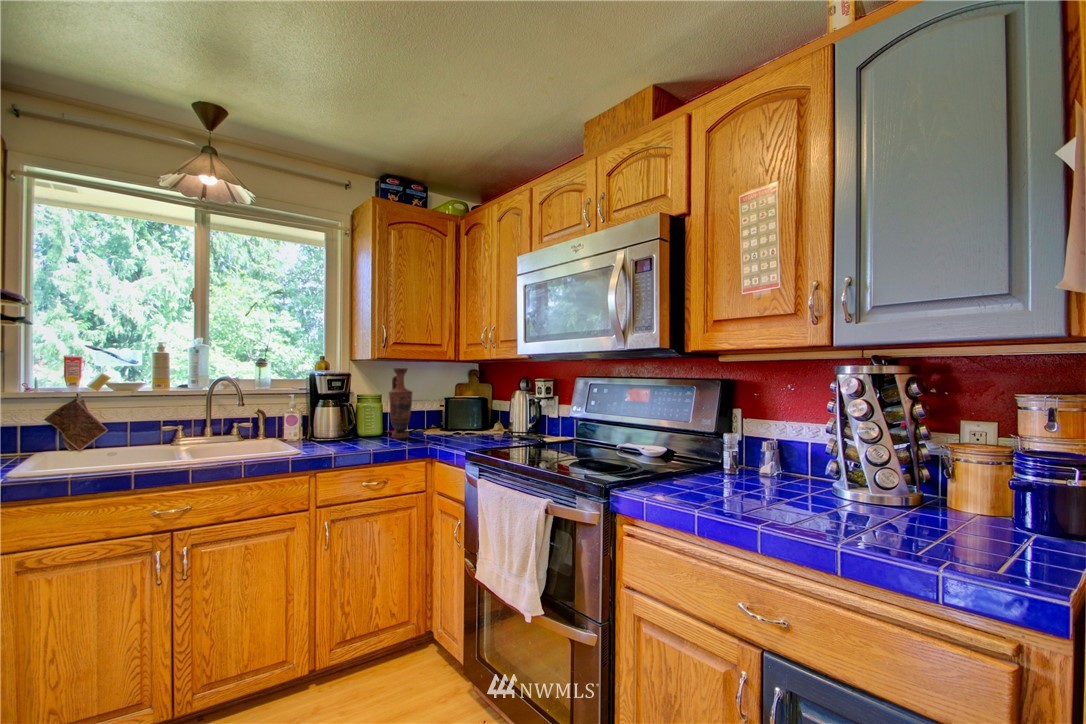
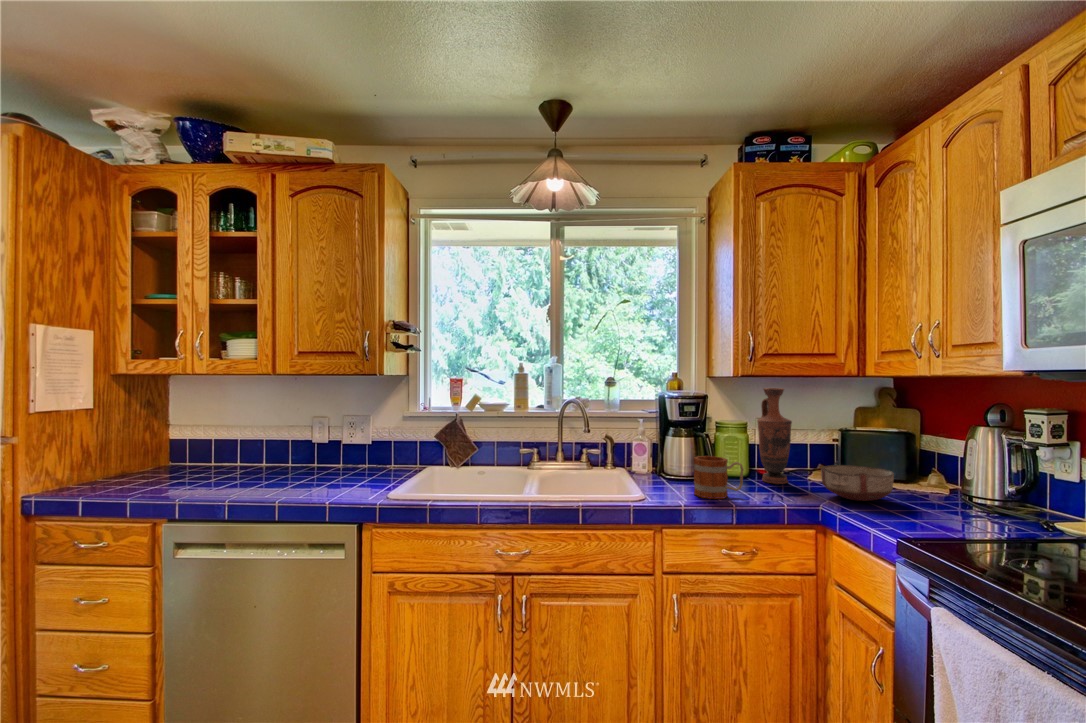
mug: none [340,418,378,448] -> present [694,456,743,499]
ceramic bowl: none [430,419,471,440] -> present [821,465,894,501]

